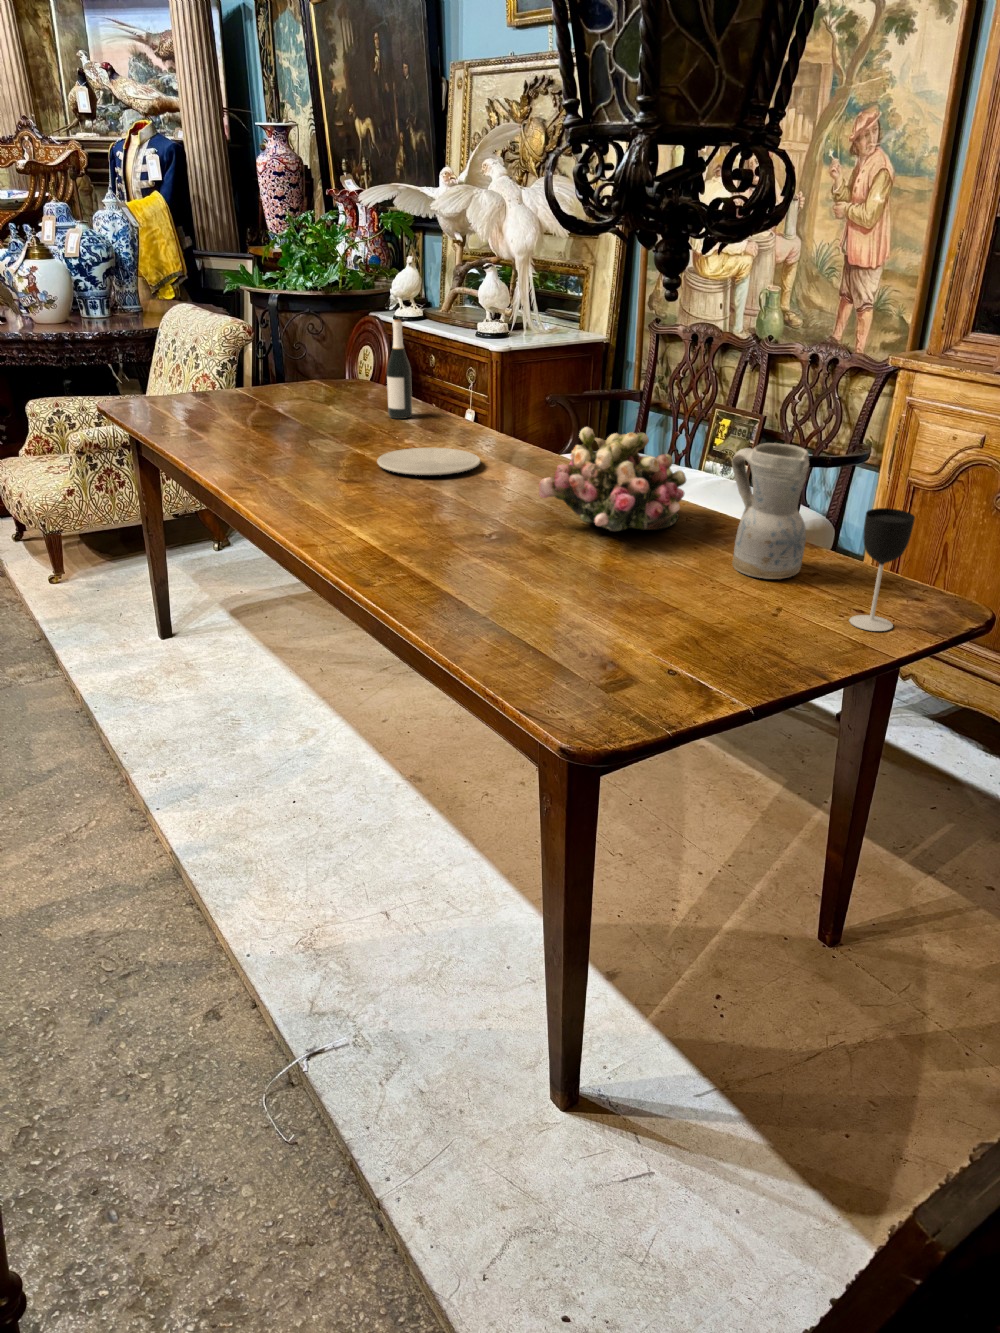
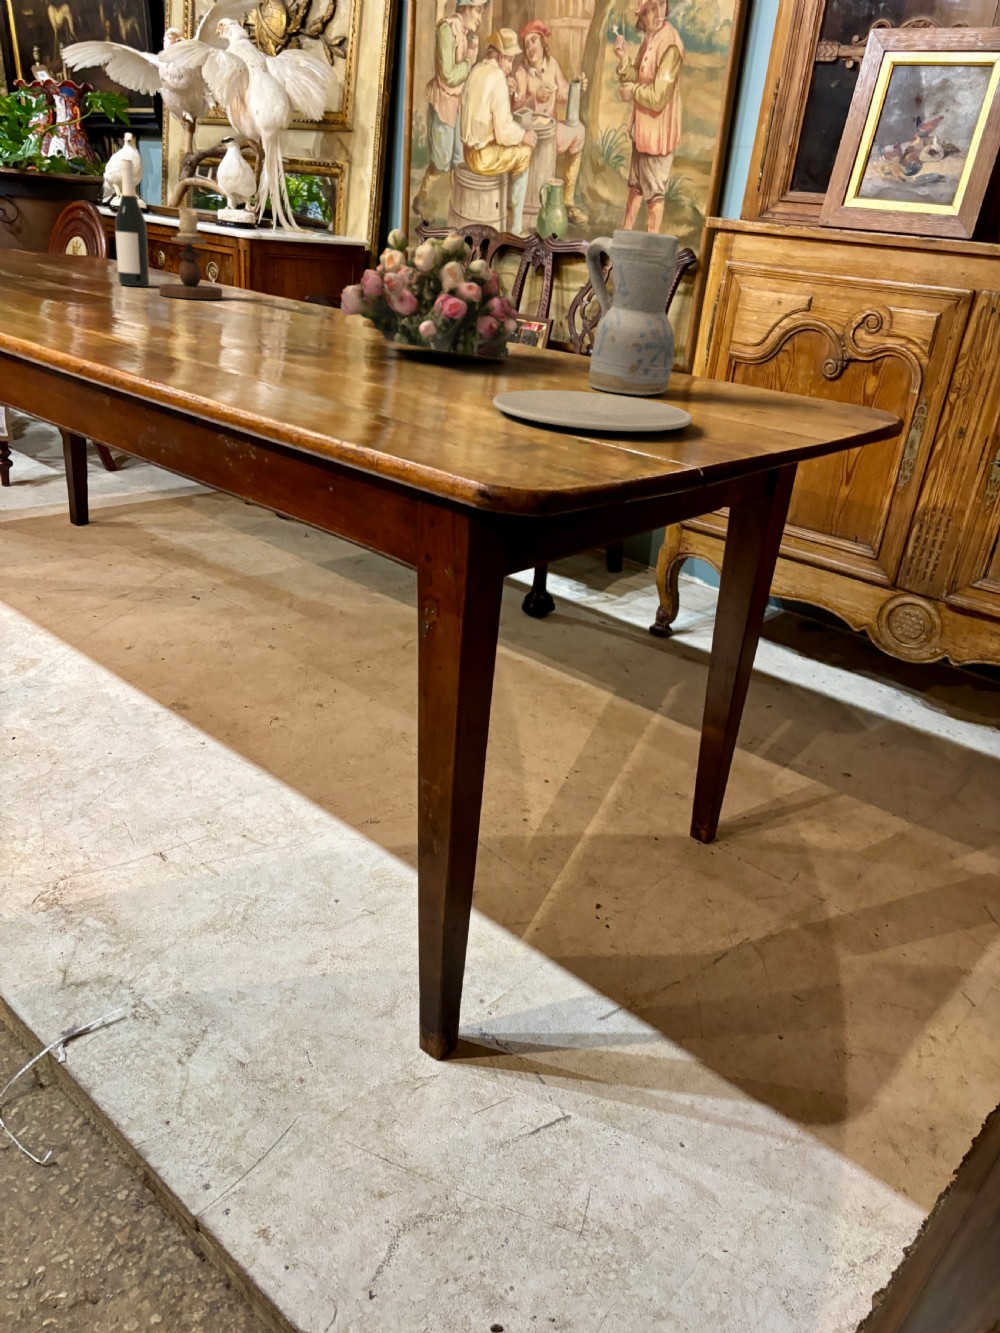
candlestick: none [417,364,467,437] -> present [159,209,222,299]
plate: present [377,448,480,475] -> present [493,390,692,431]
wine glass: present [849,508,915,631] -> none [744,280,823,429]

